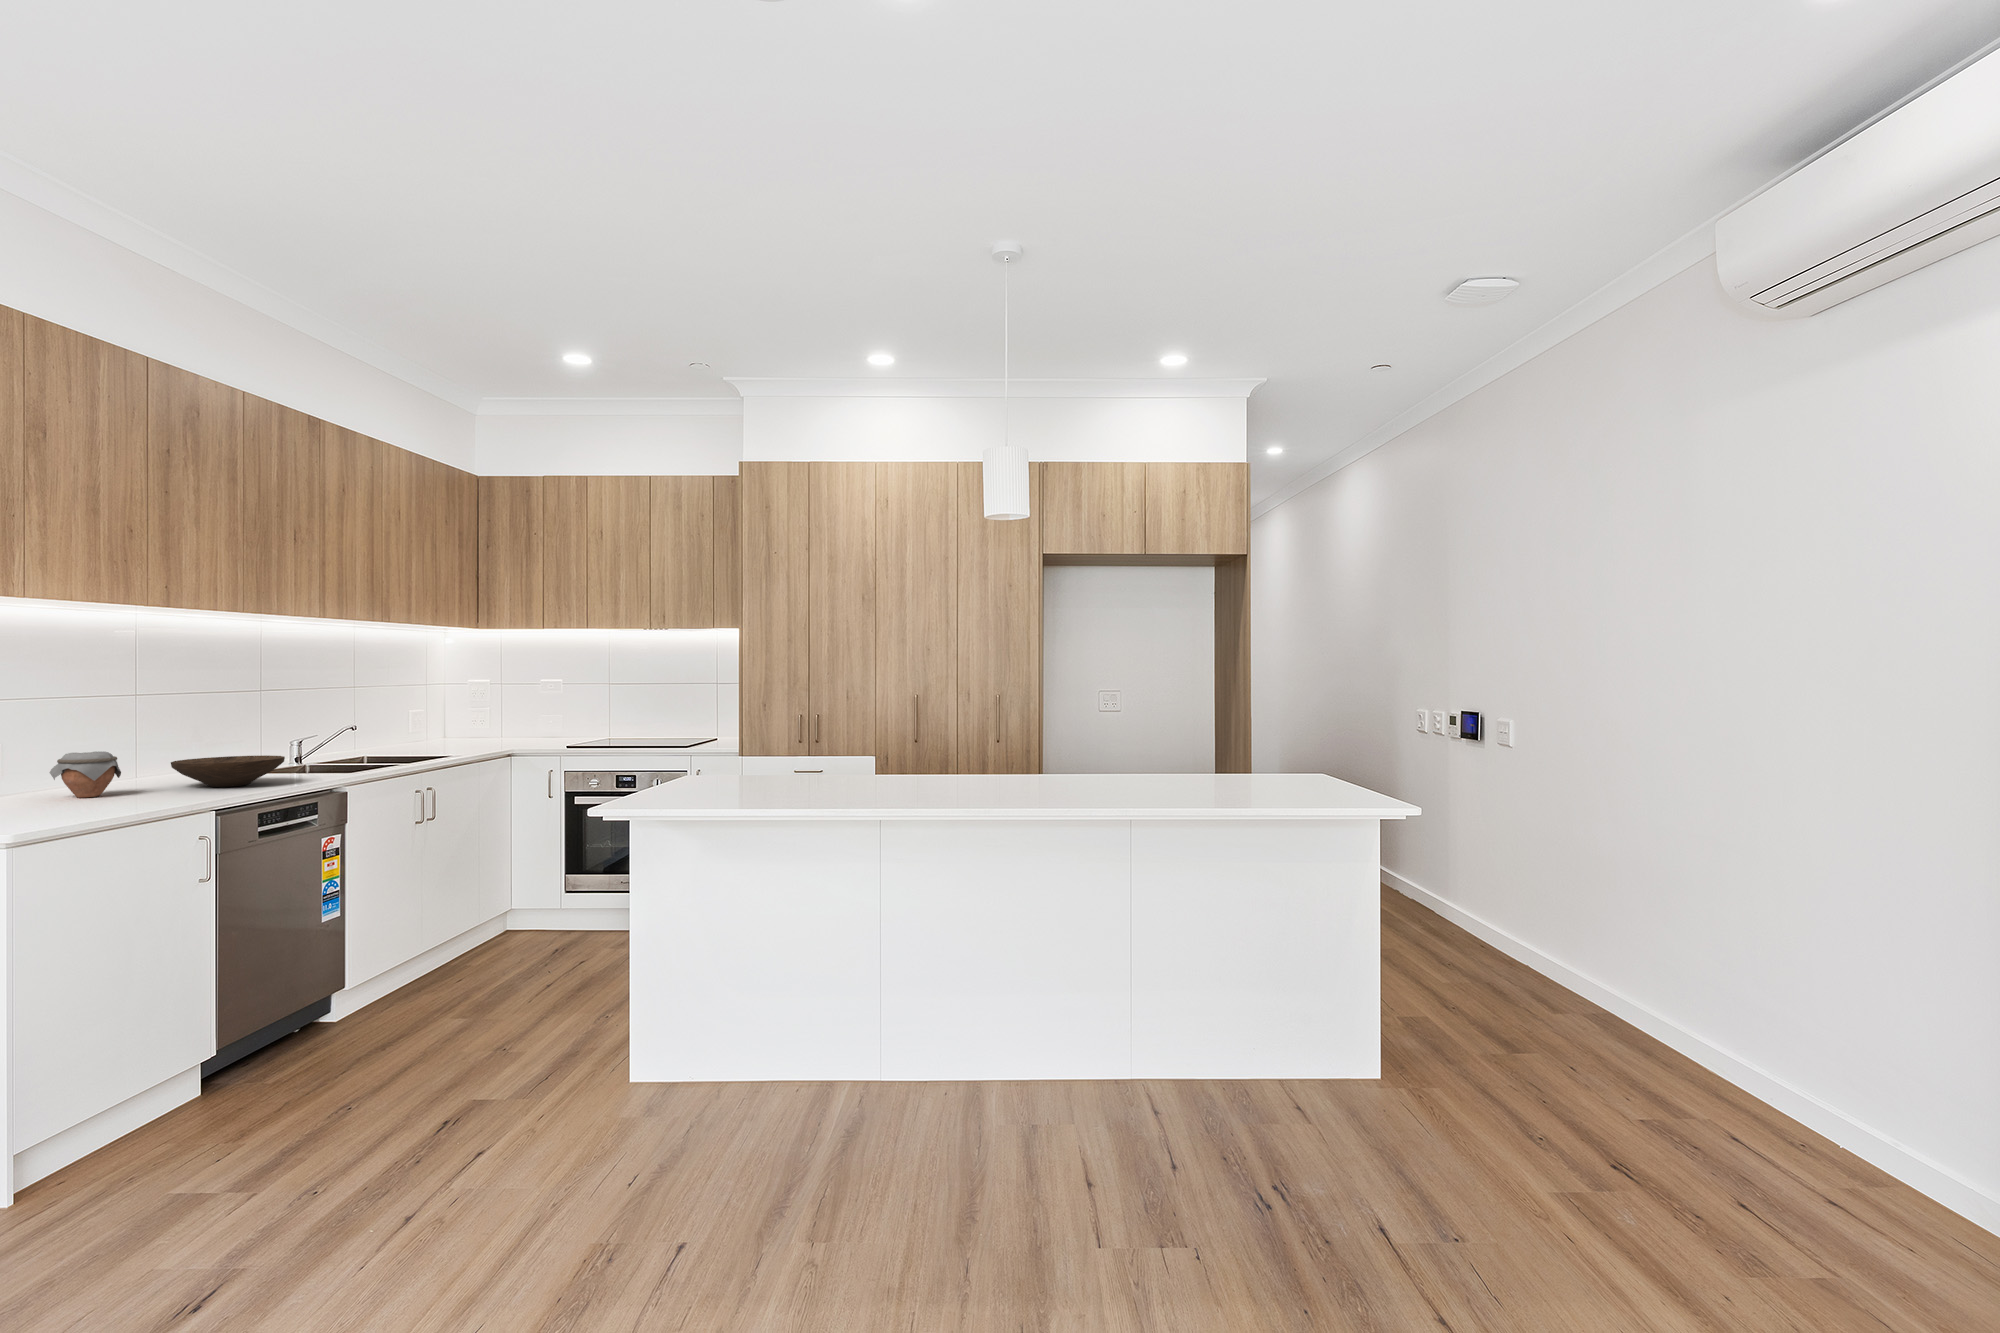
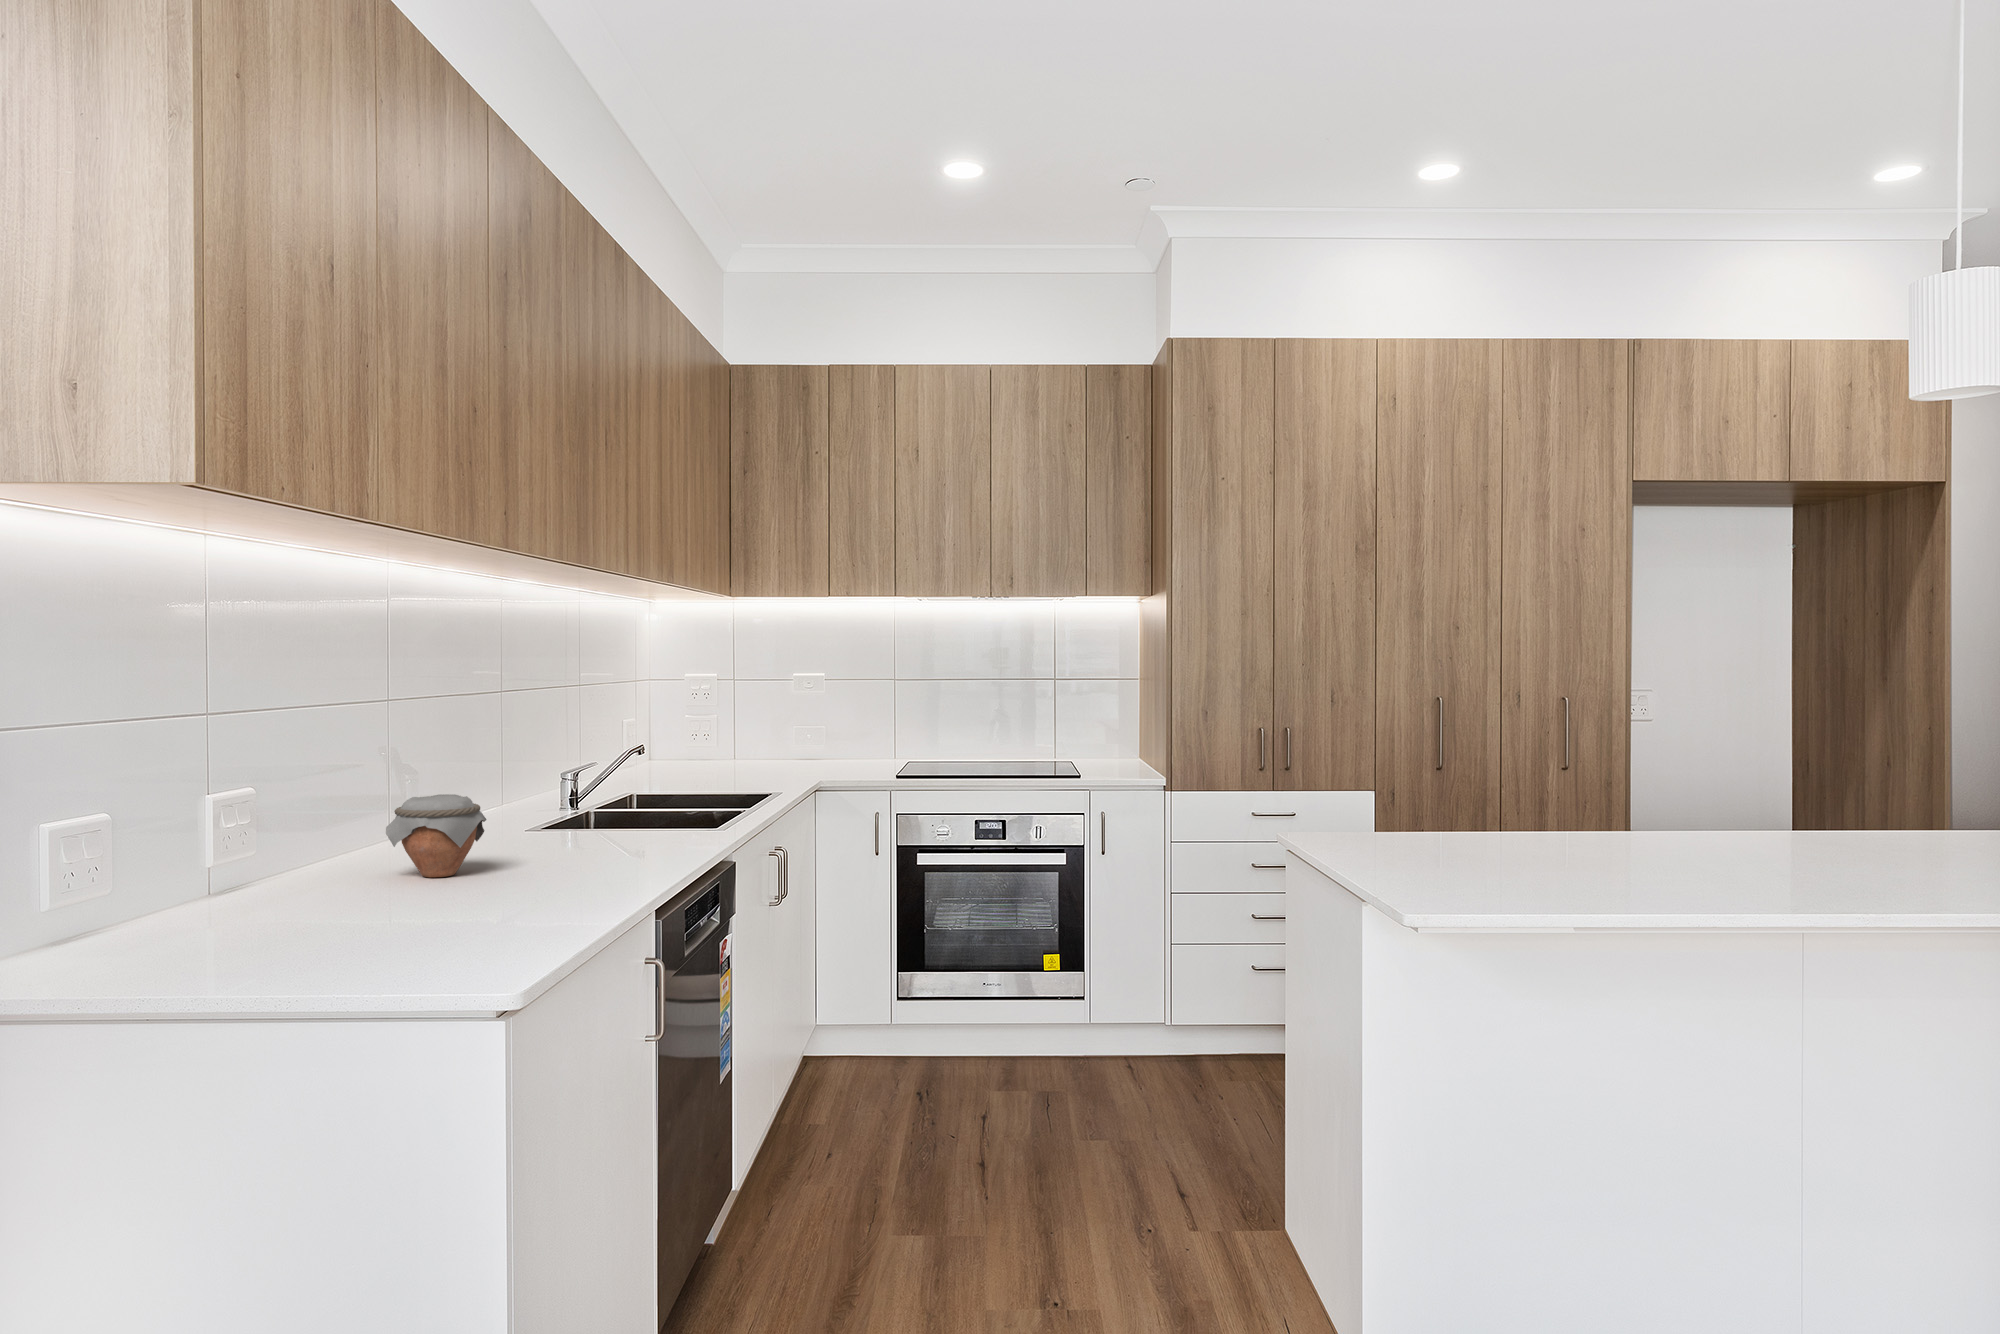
wooden bowl: present [171,755,285,787] -> none [516,798,676,854]

